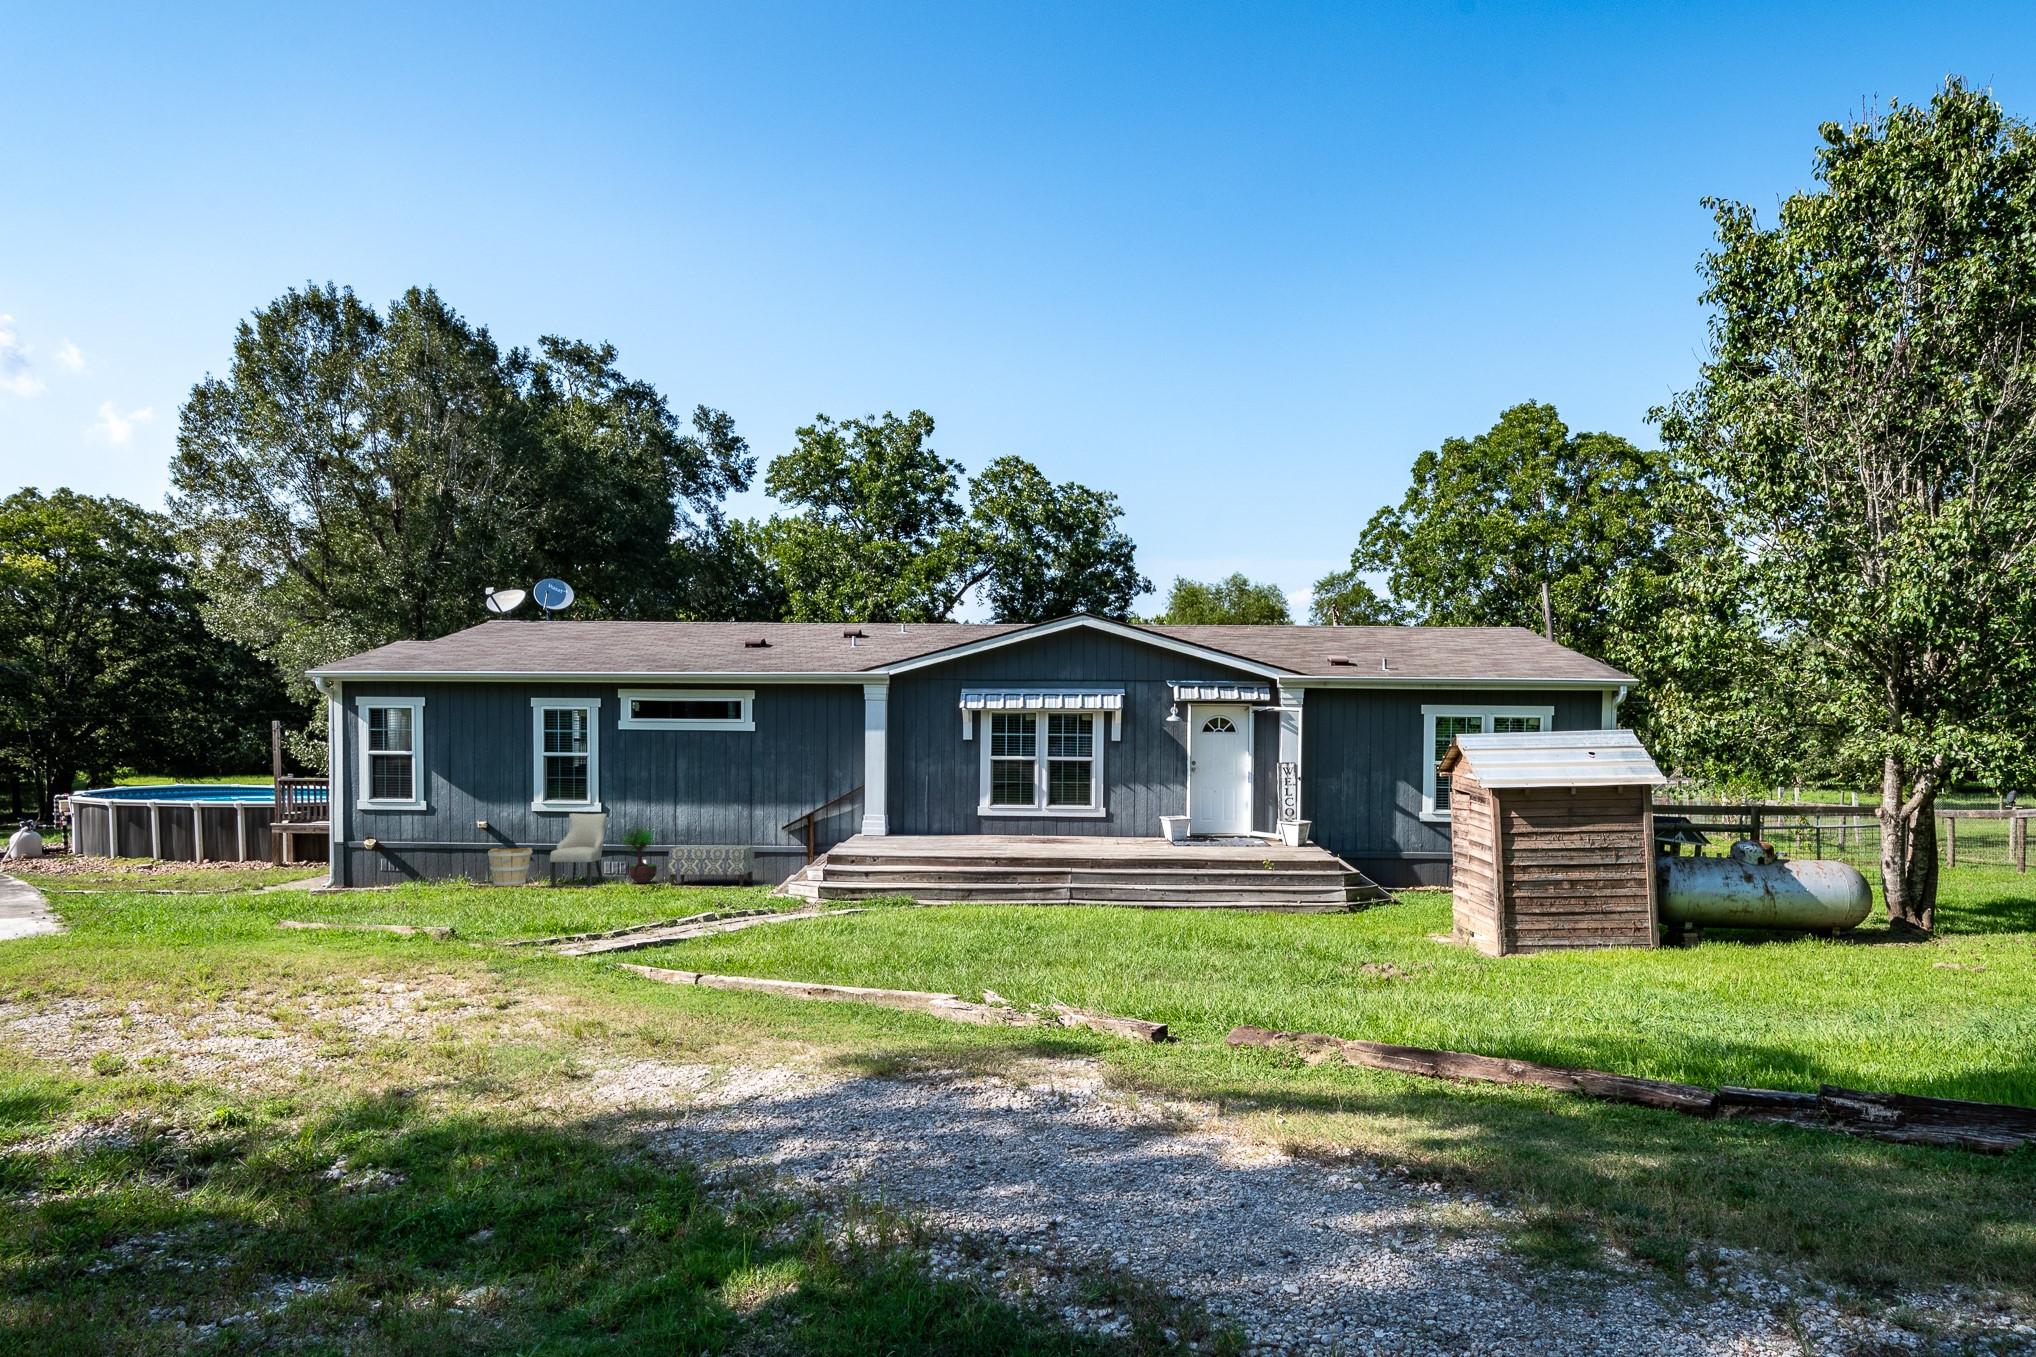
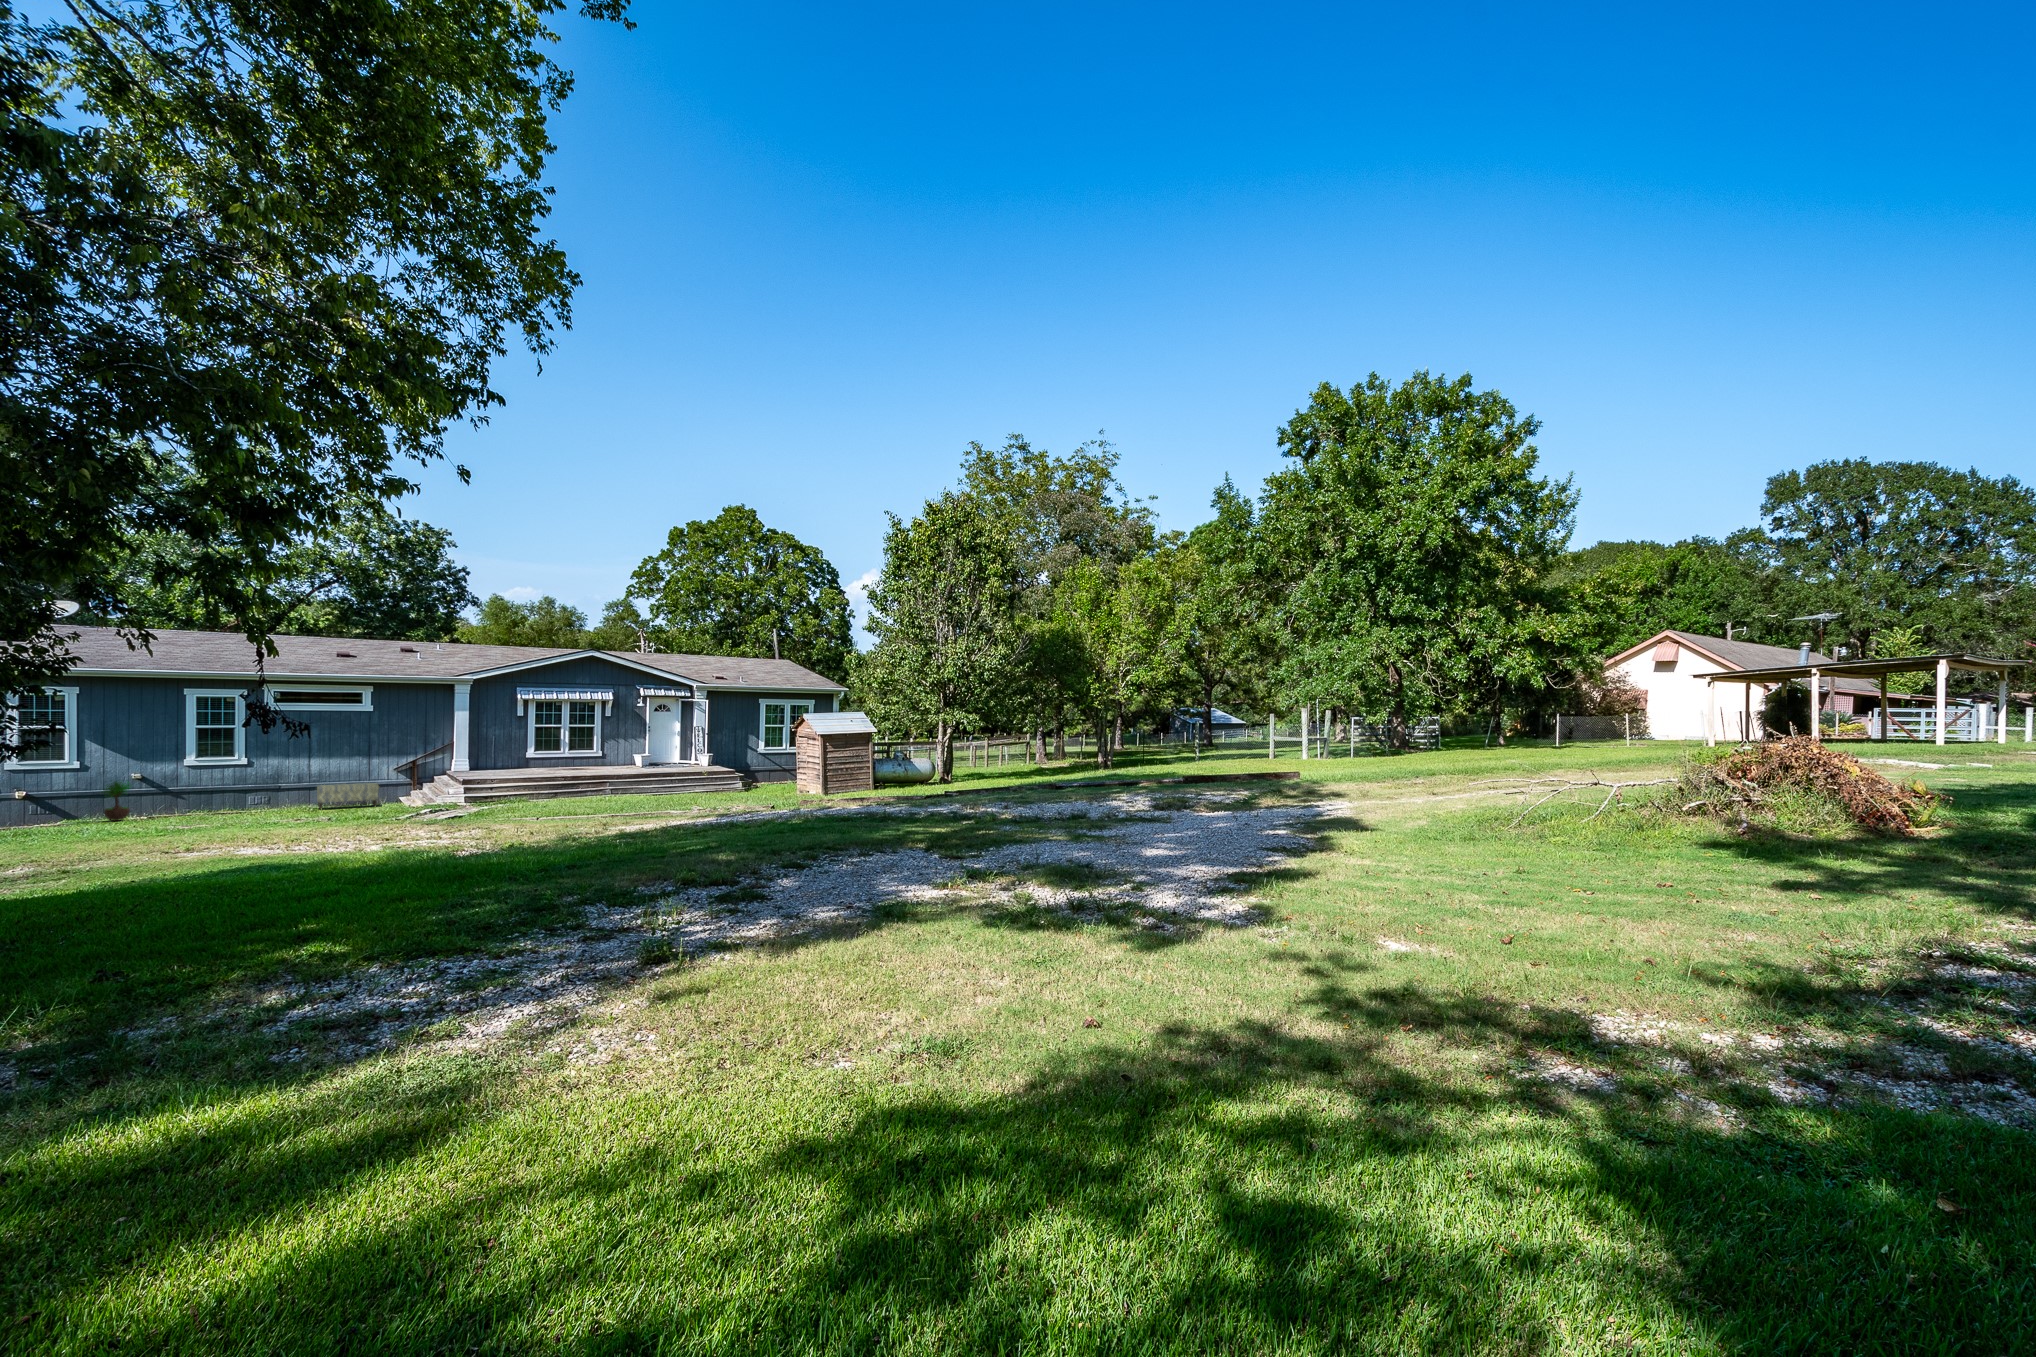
chair: present [550,814,607,887] -> none [221,767,259,816]
potted tree: present [622,827,657,883] -> present [102,782,130,821]
wooden bucket: present [488,848,533,886] -> none [154,793,194,819]

